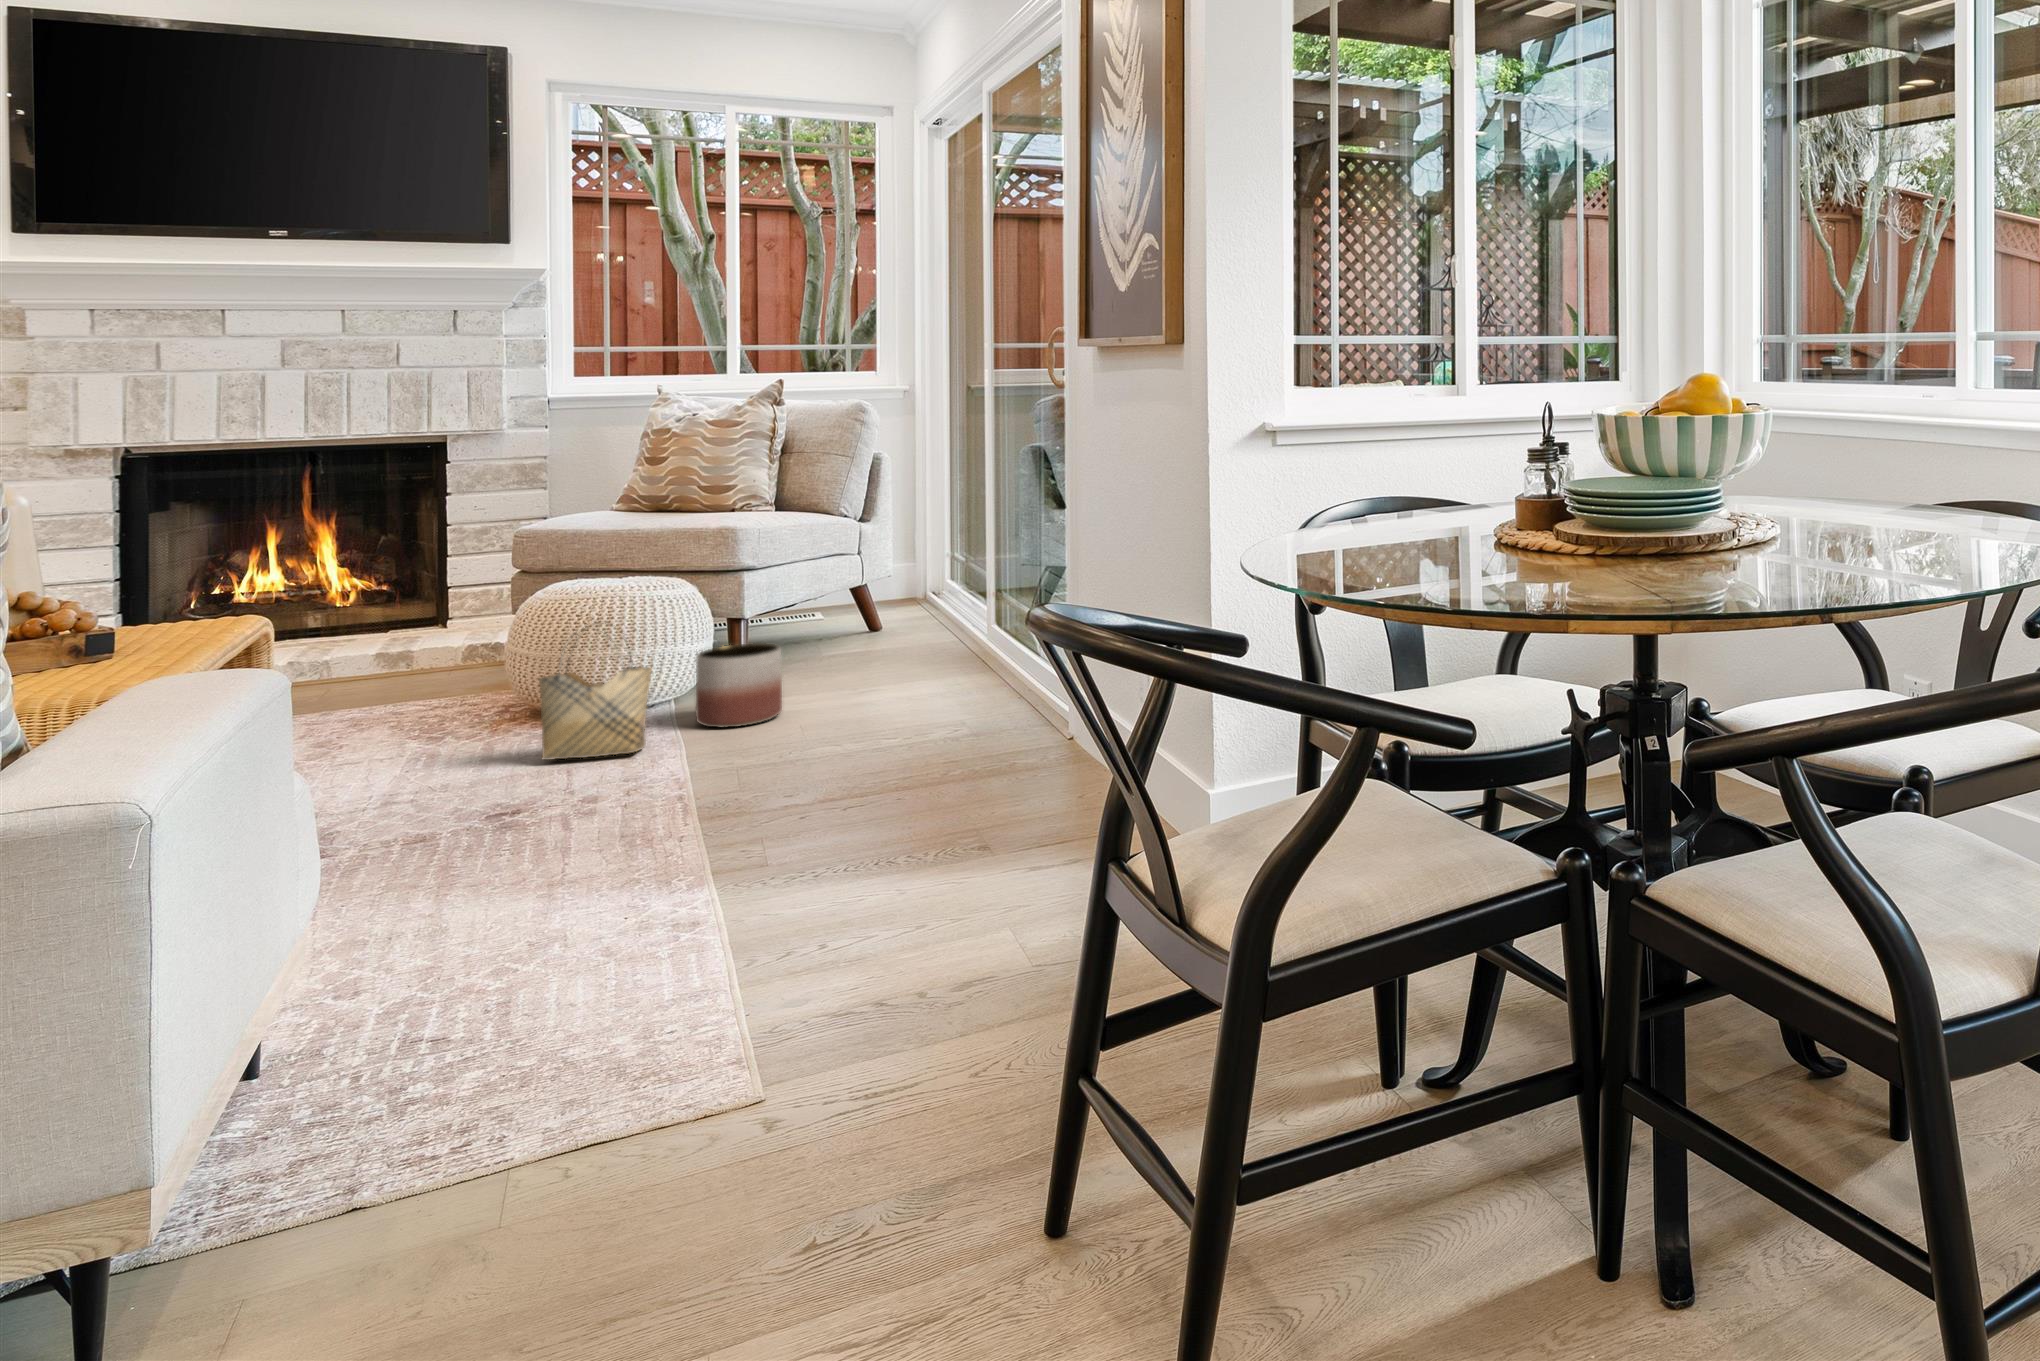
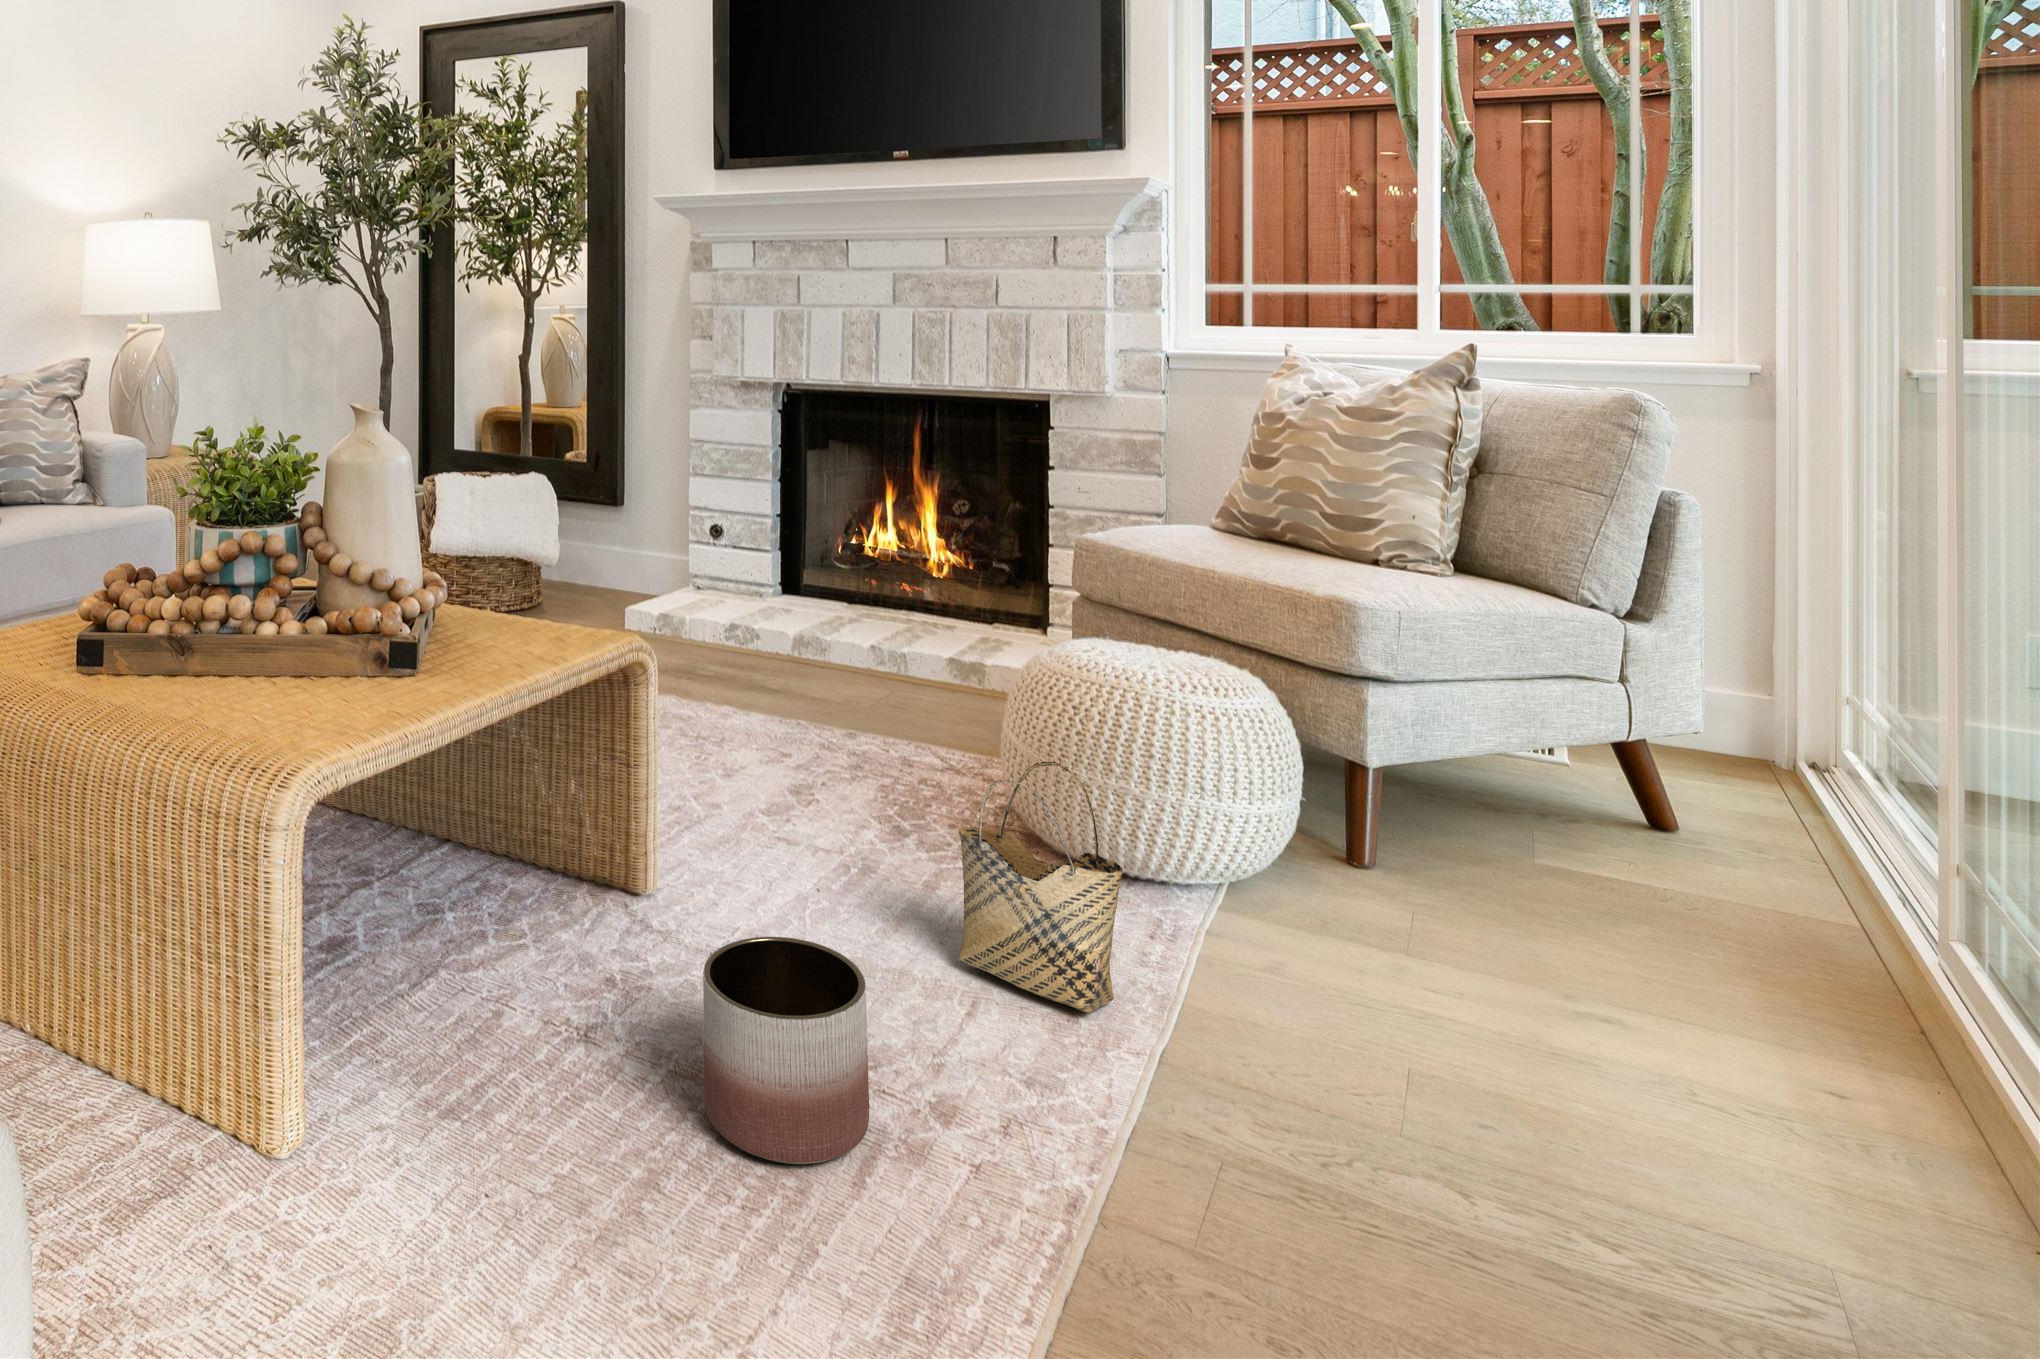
planter: present [696,643,782,728] -> present [703,937,869,1164]

